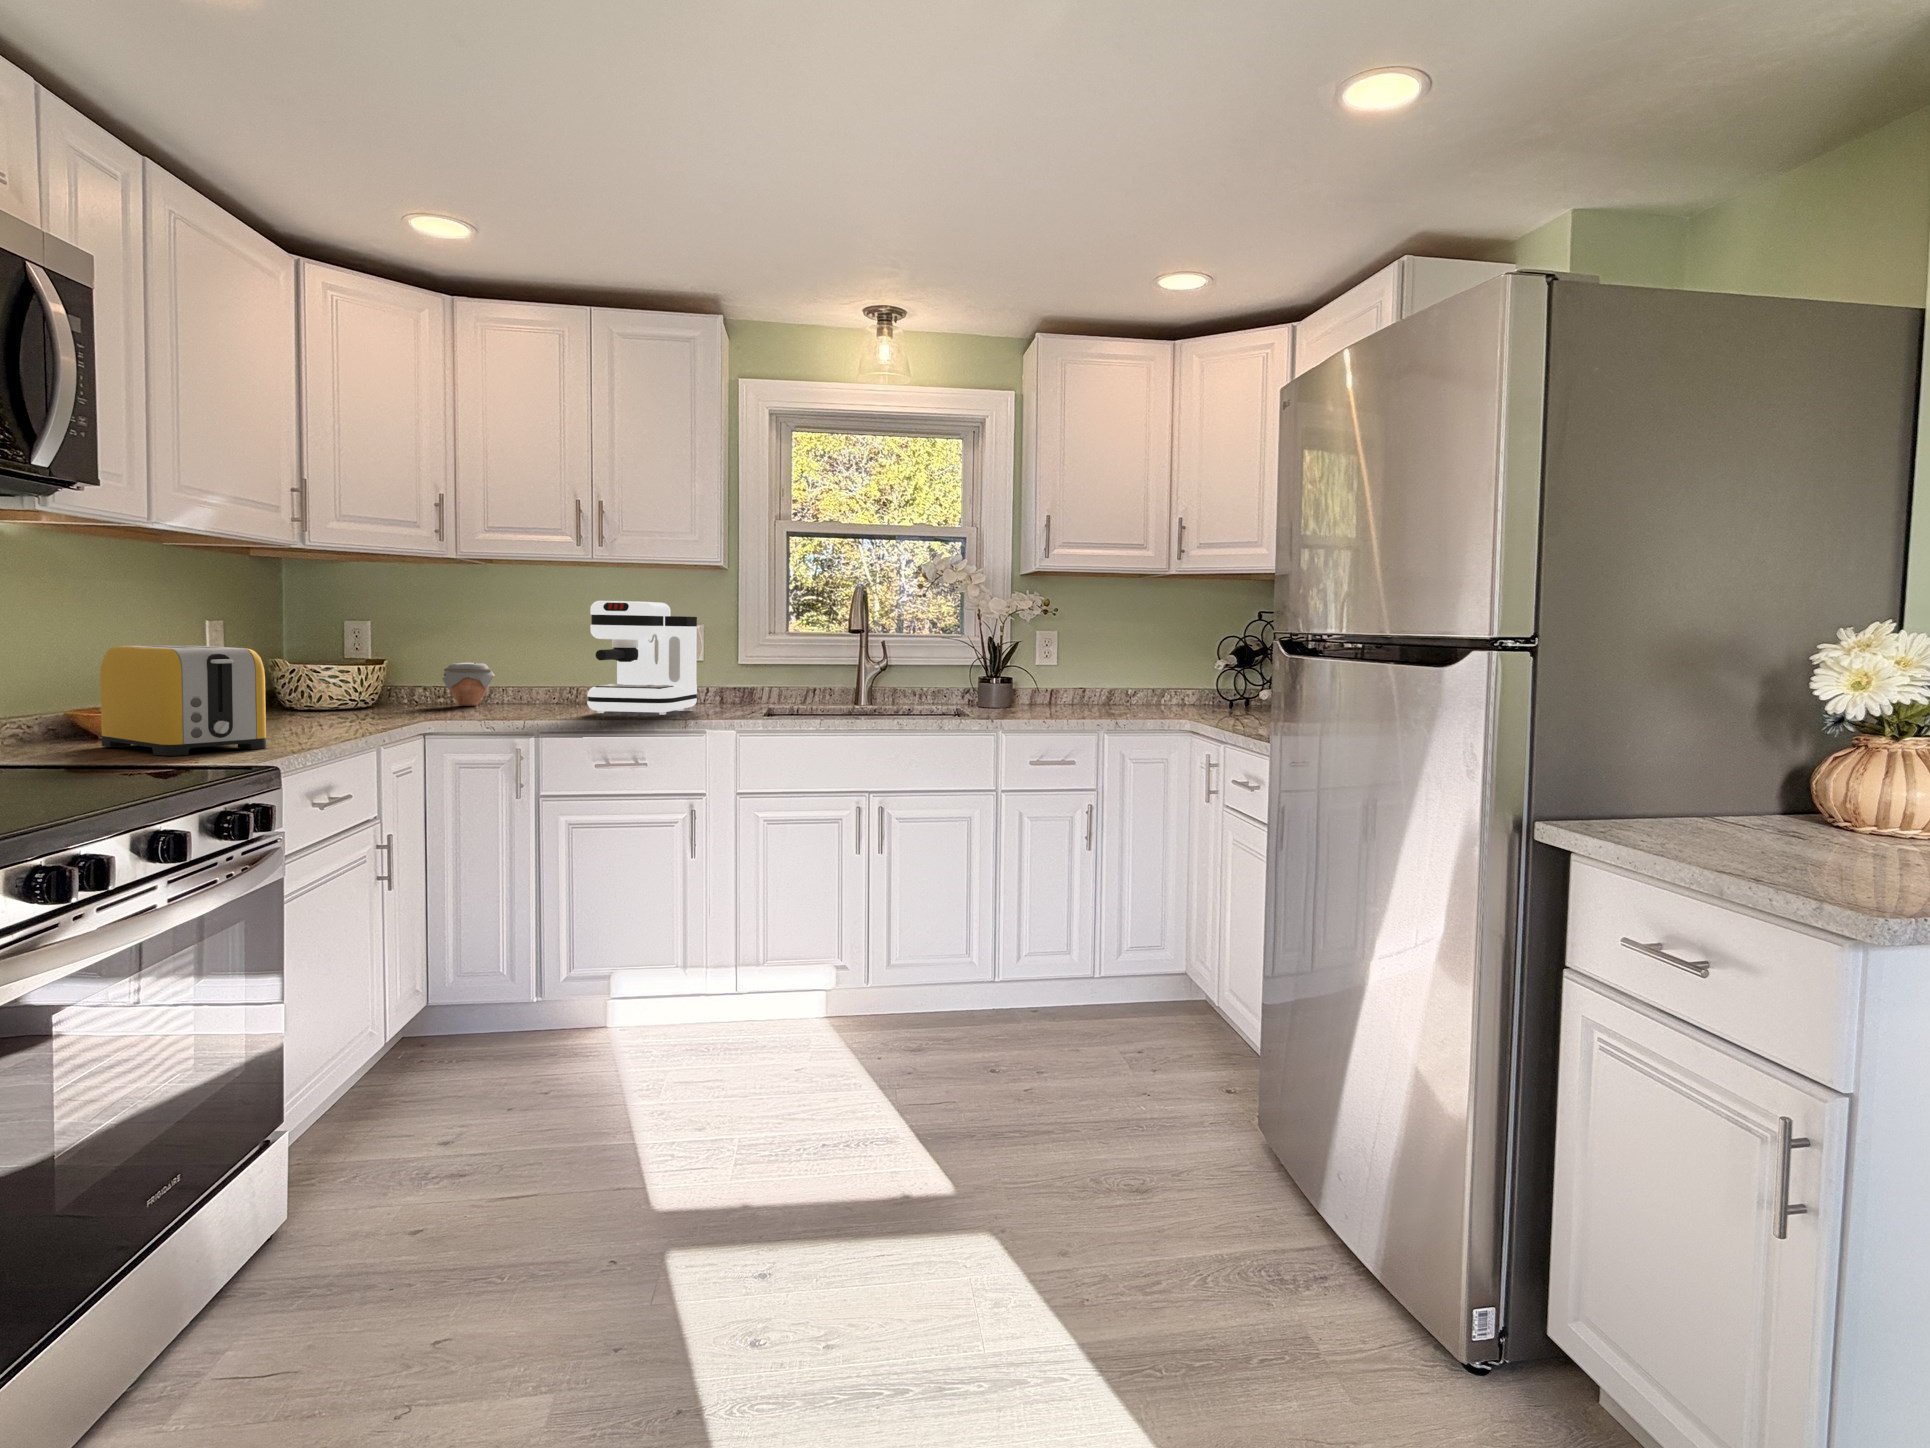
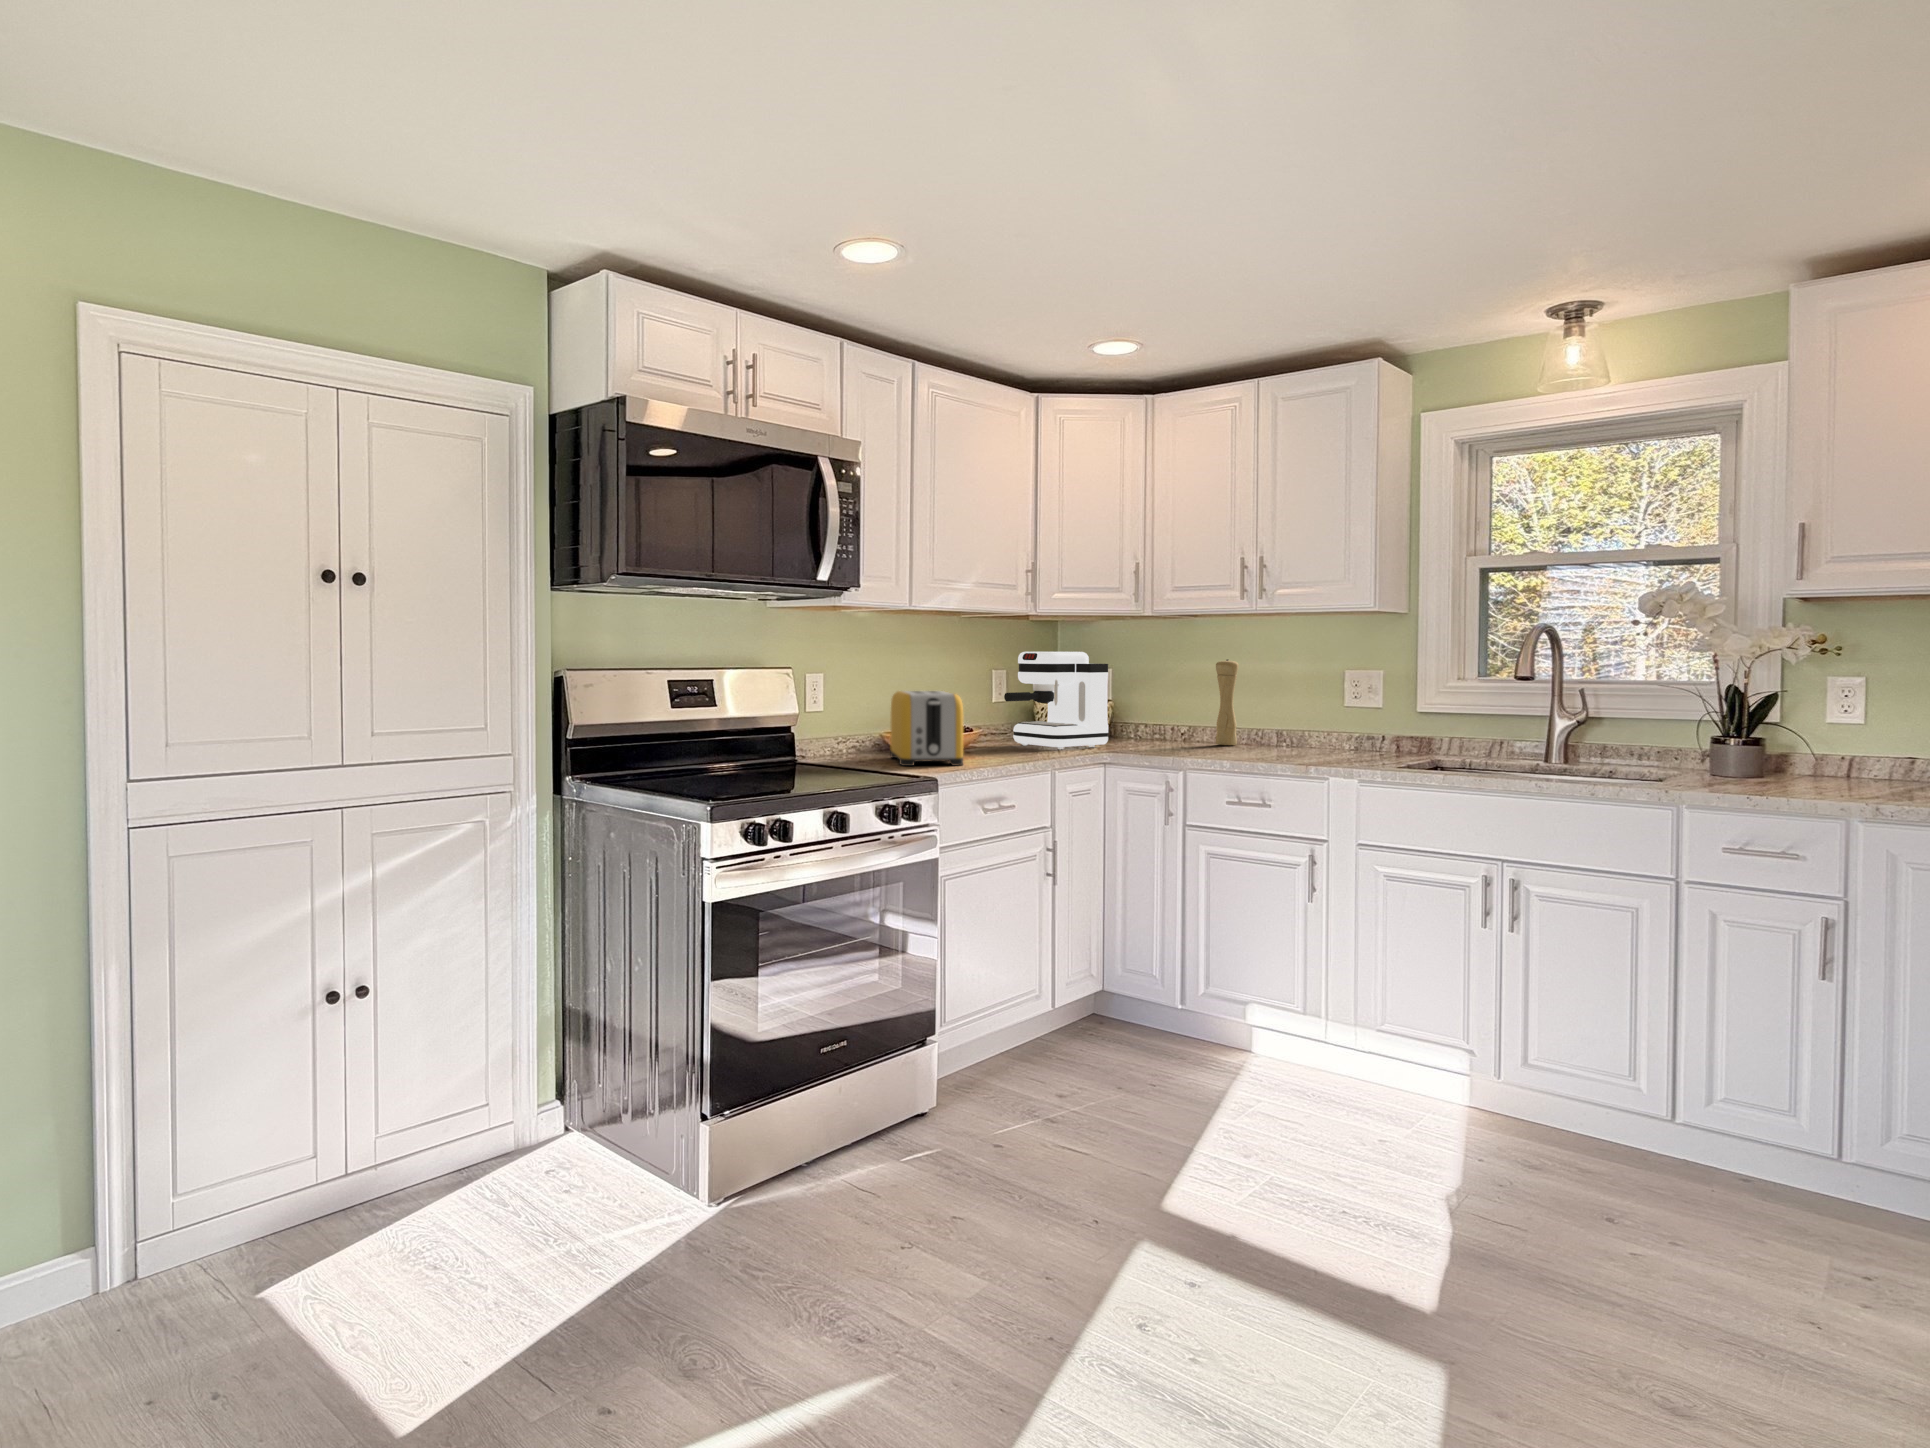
coffee maker: present [587,601,697,715] -> present [1004,652,1108,749]
pepper mill: none [524,611,550,706] -> present [1216,659,1238,745]
jar: present [443,663,495,706] -> none [1155,704,1199,742]

